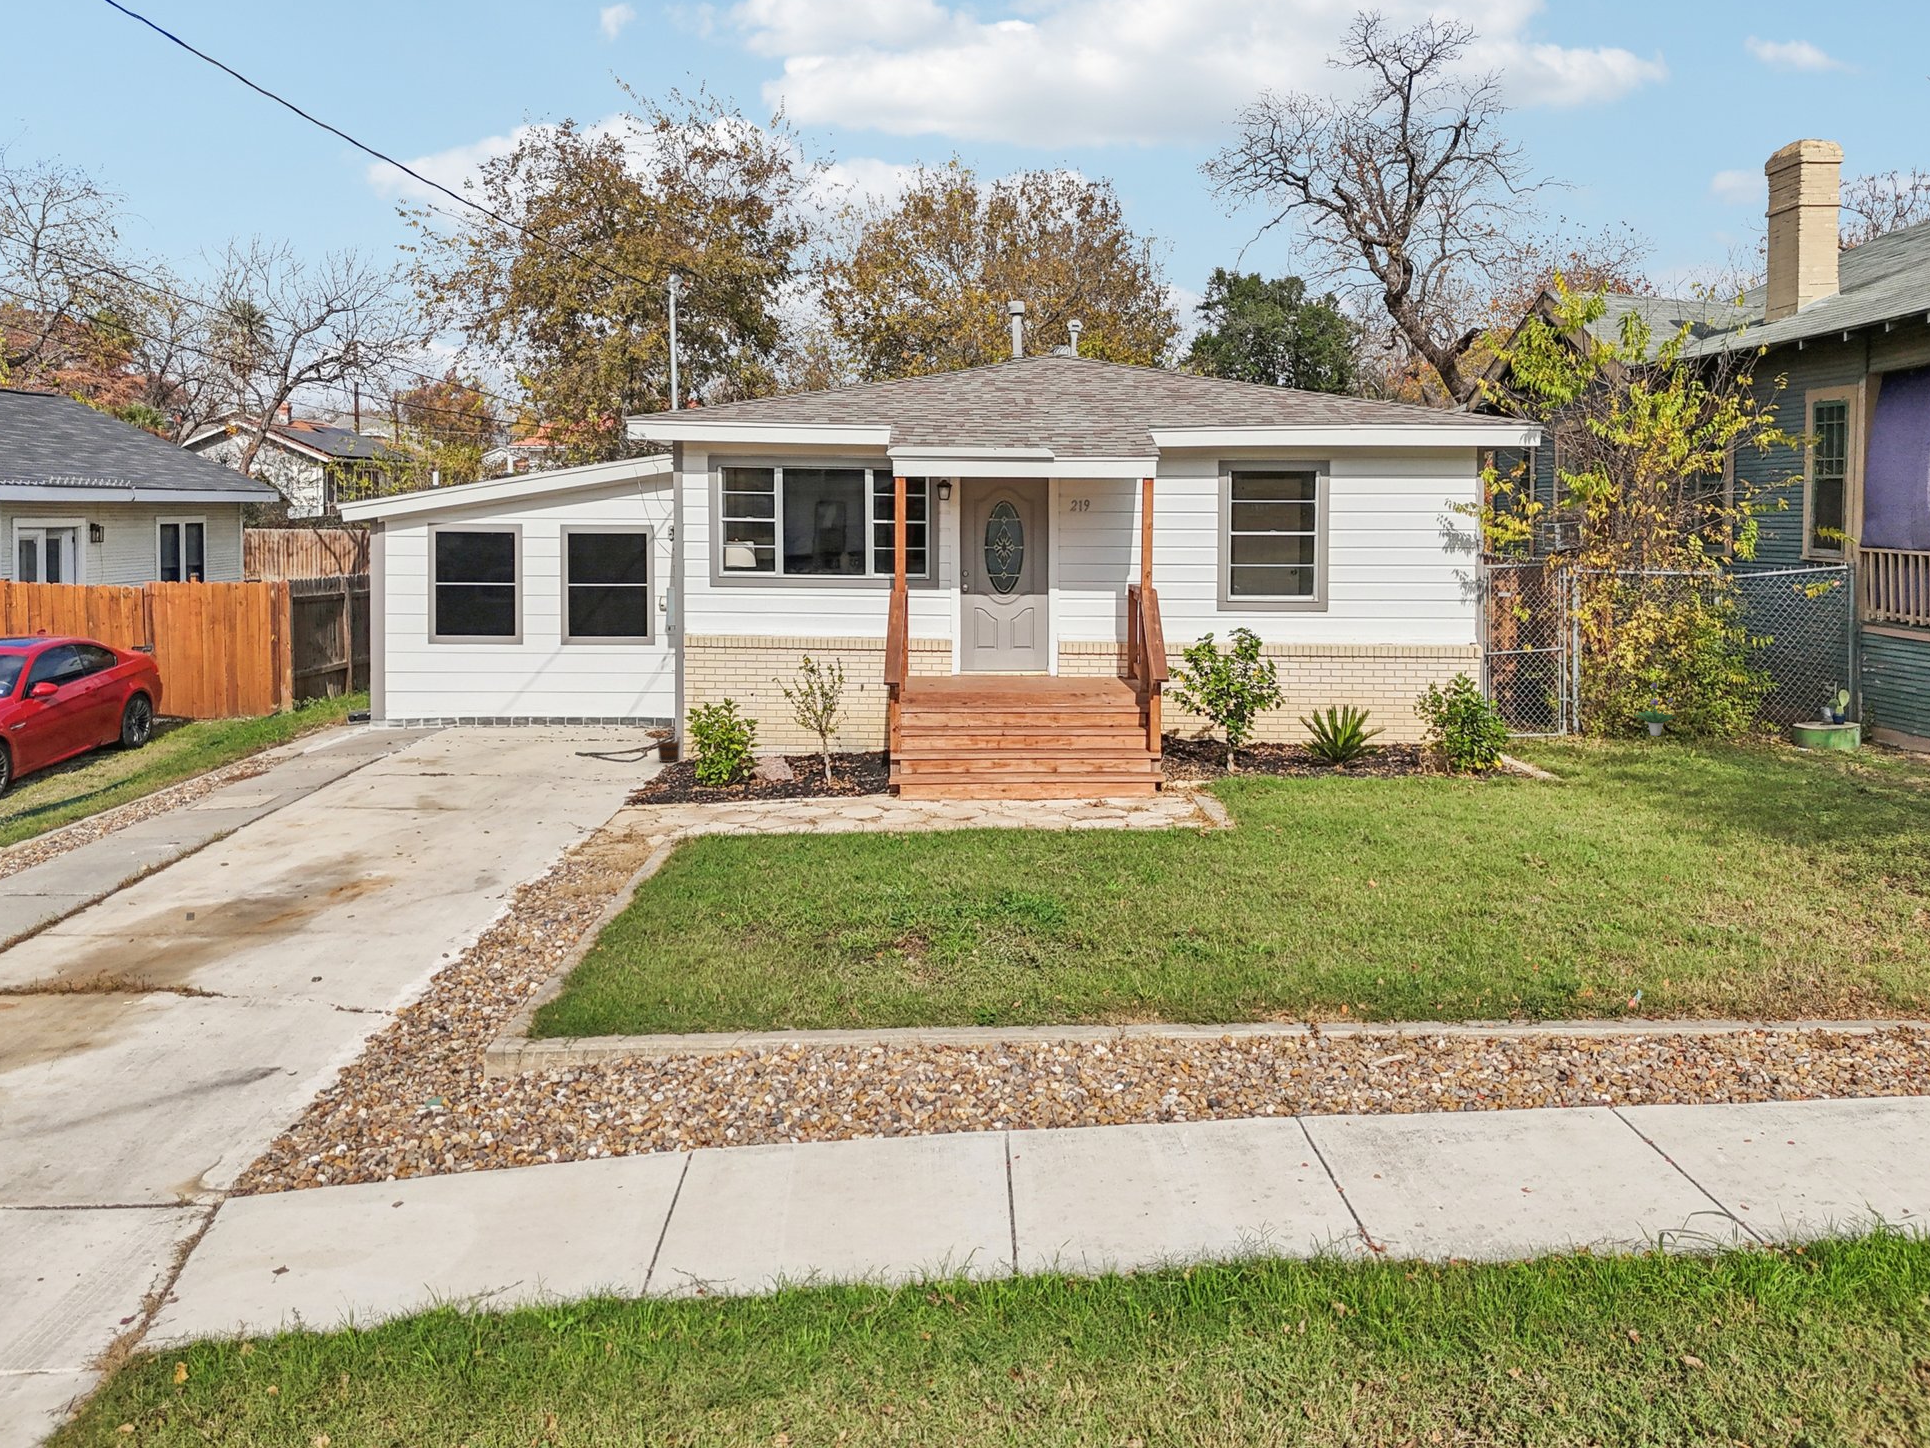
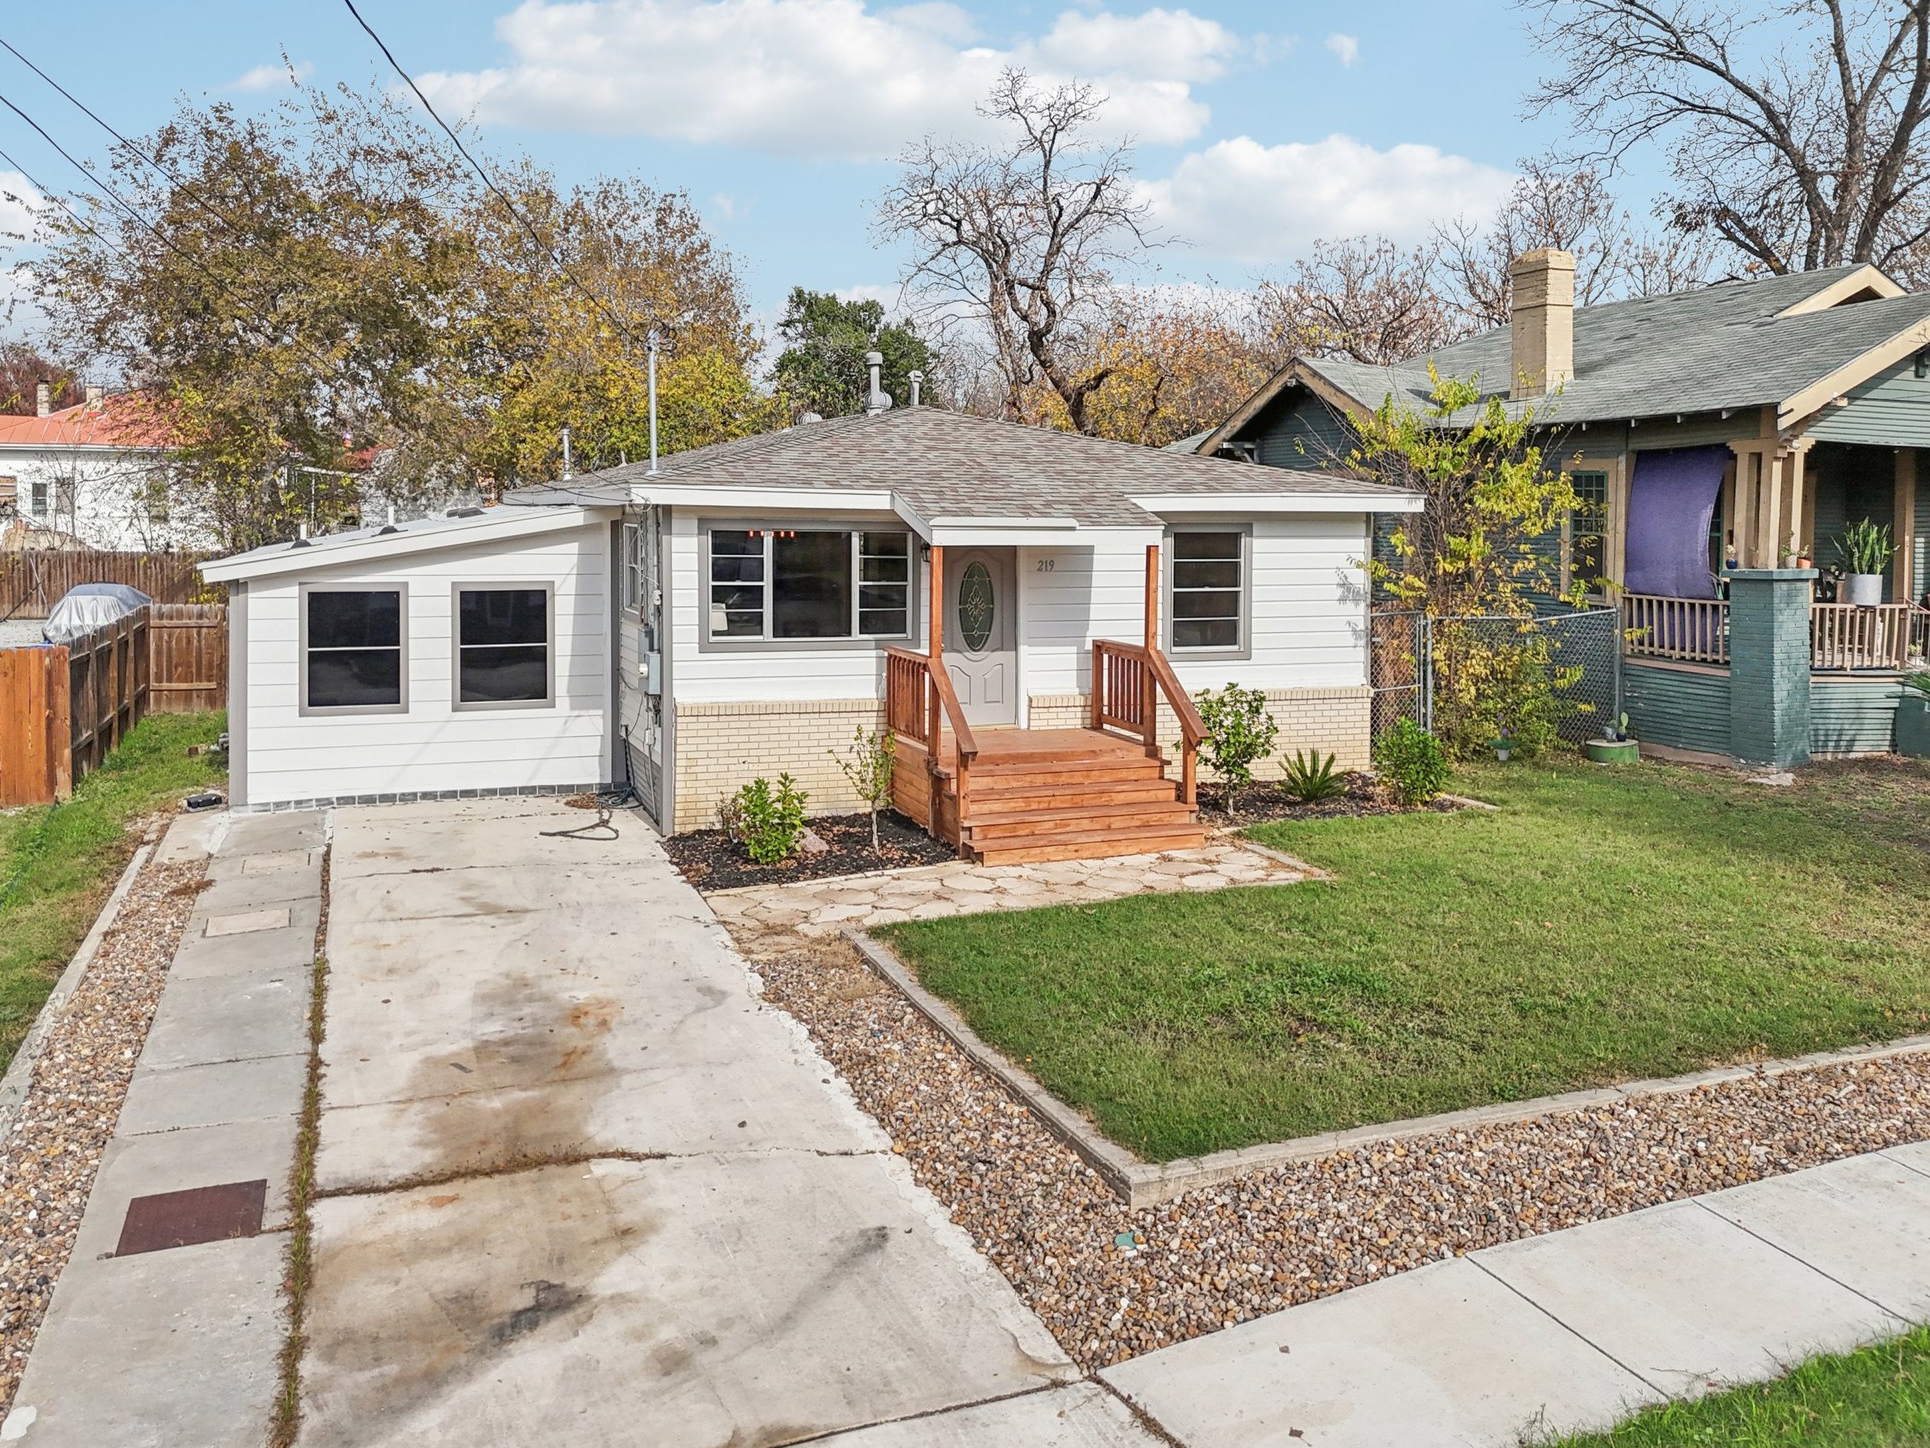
wooden bucket: present [657,725,680,762] -> none [643,802,667,842]

